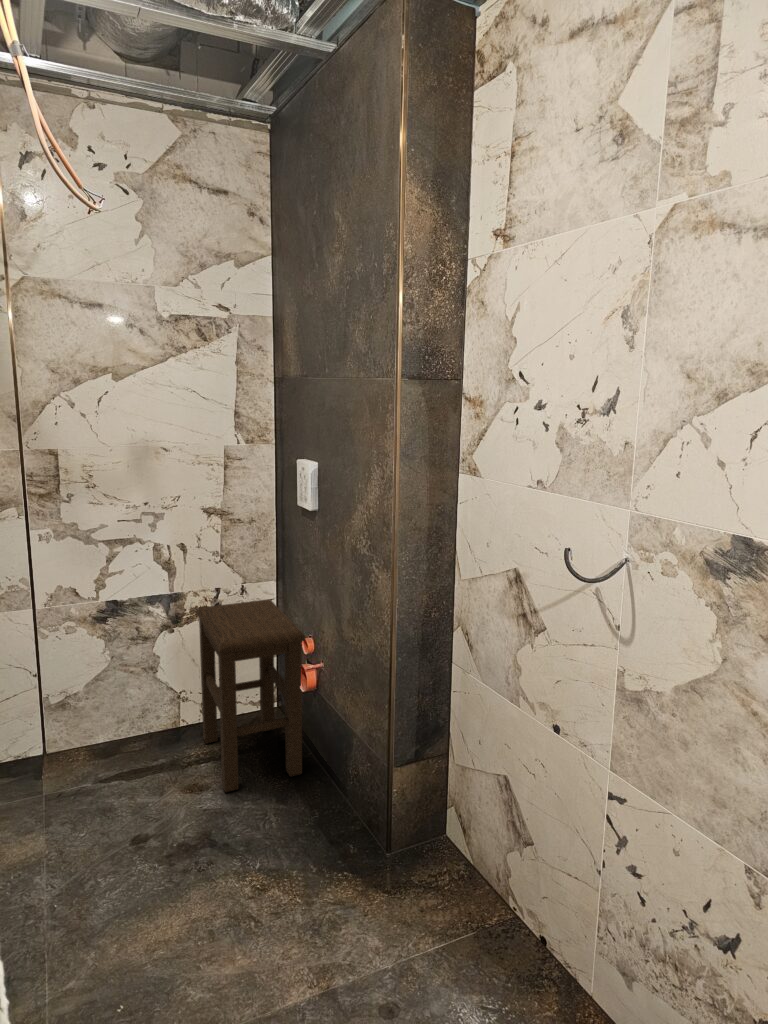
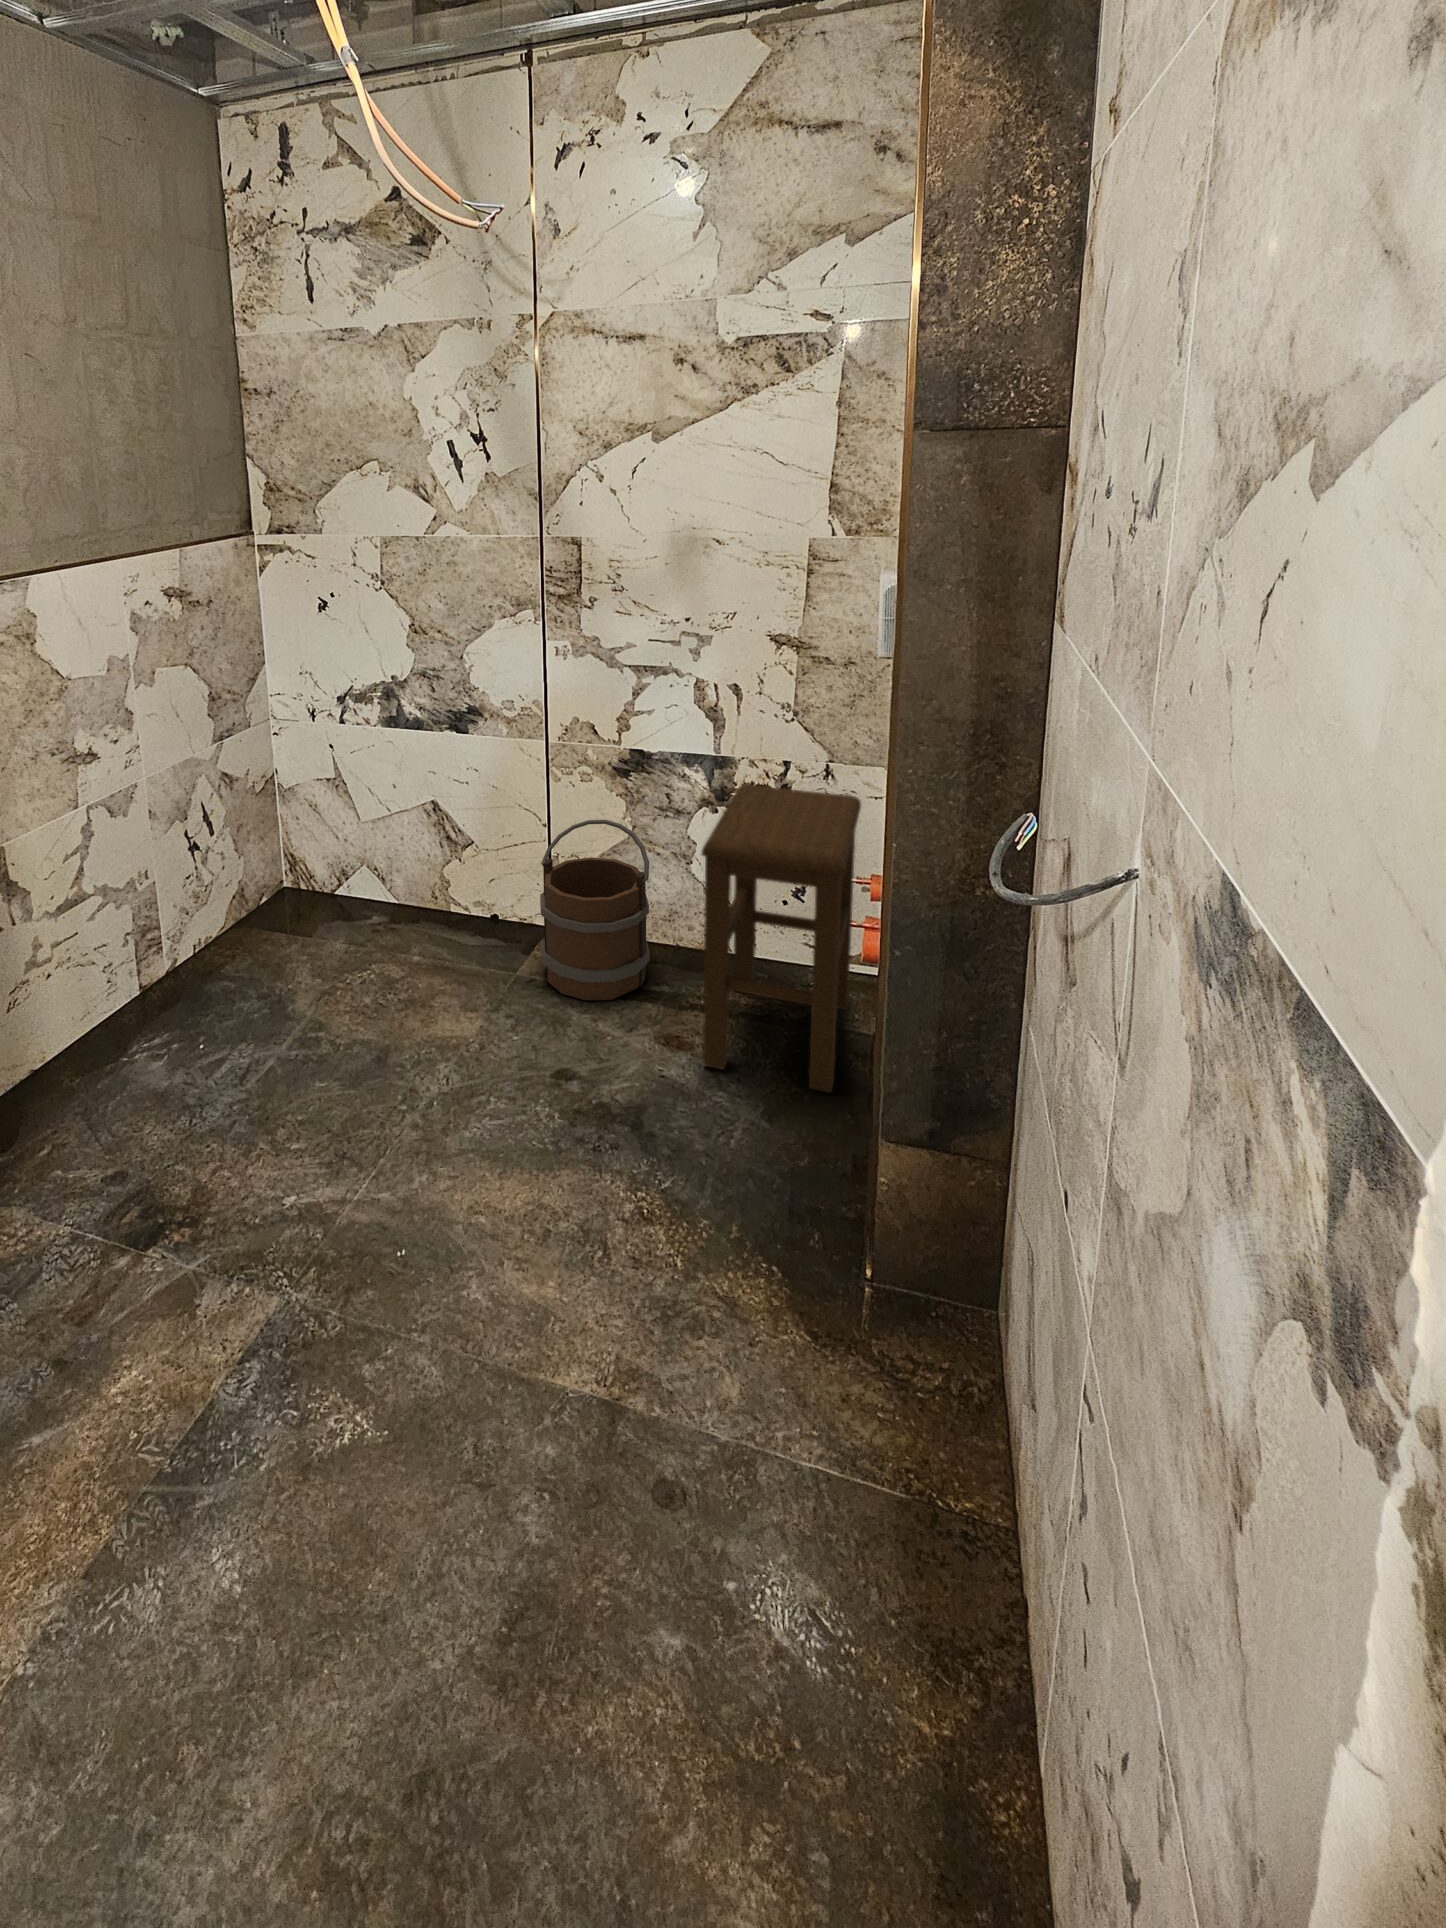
bucket: none [56,657,148,793] -> present [540,820,650,1000]

